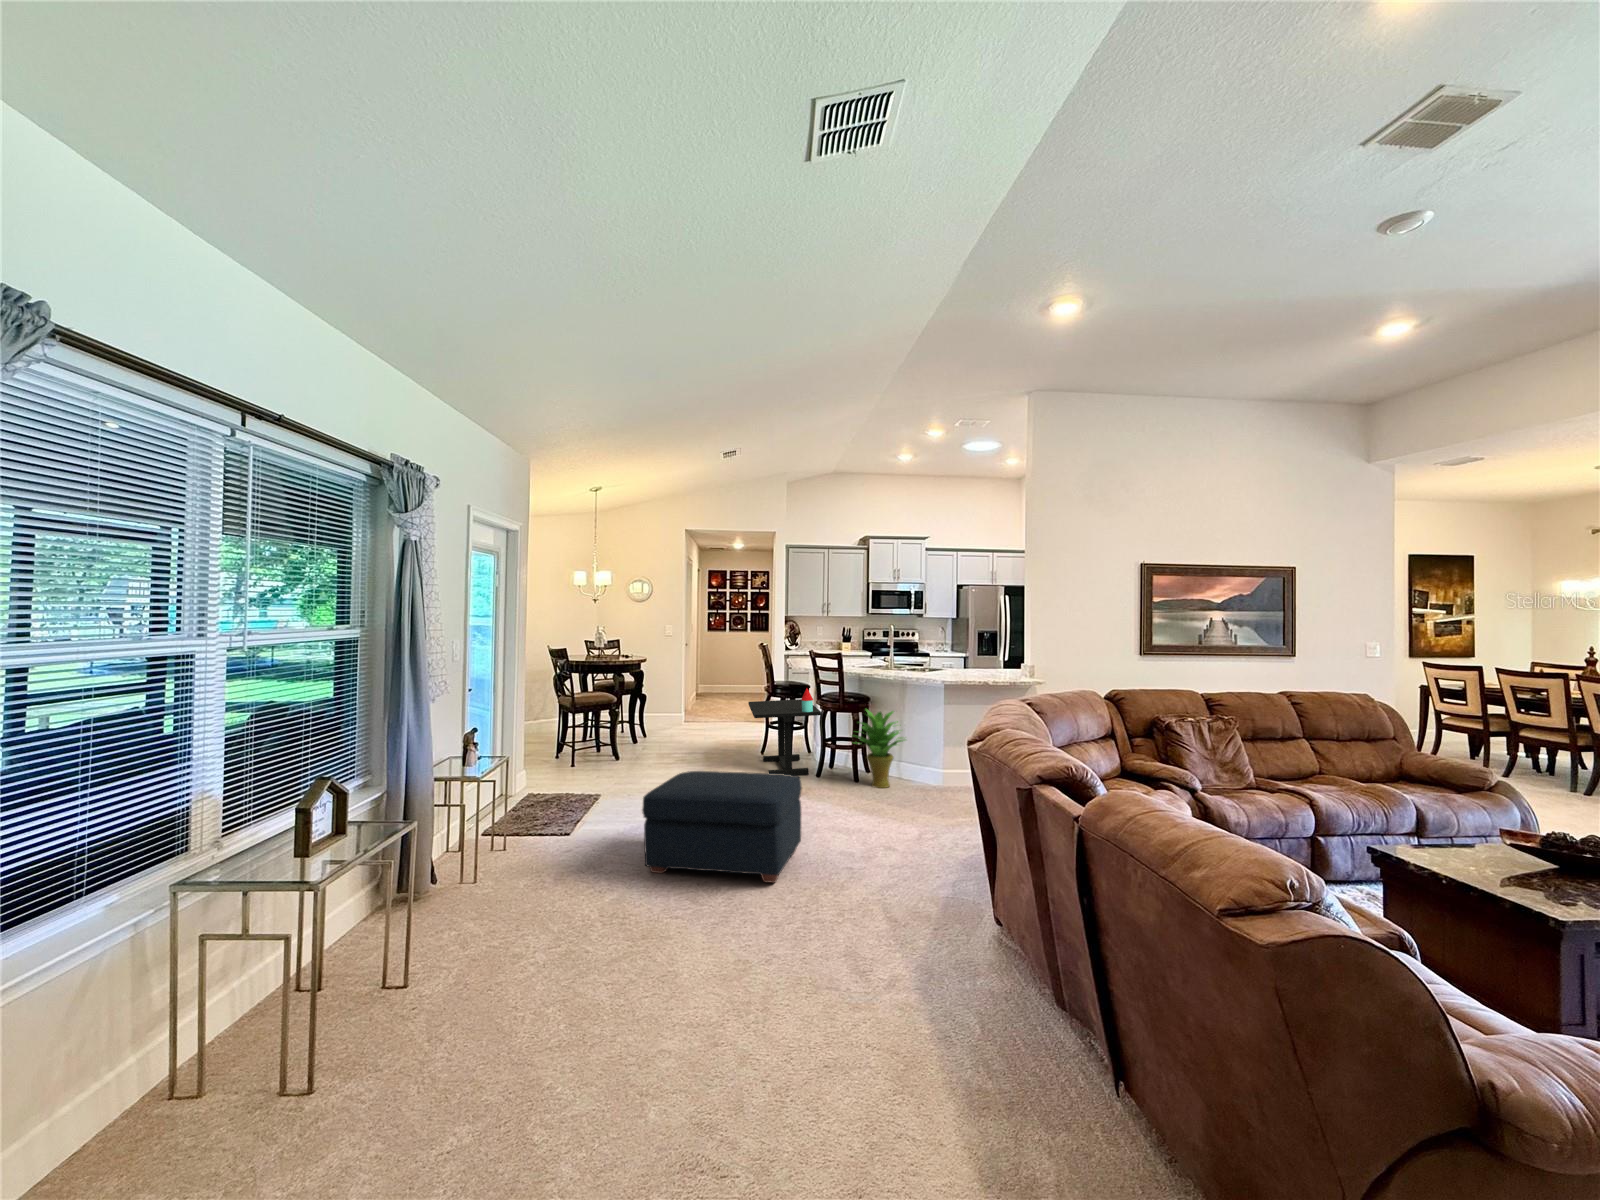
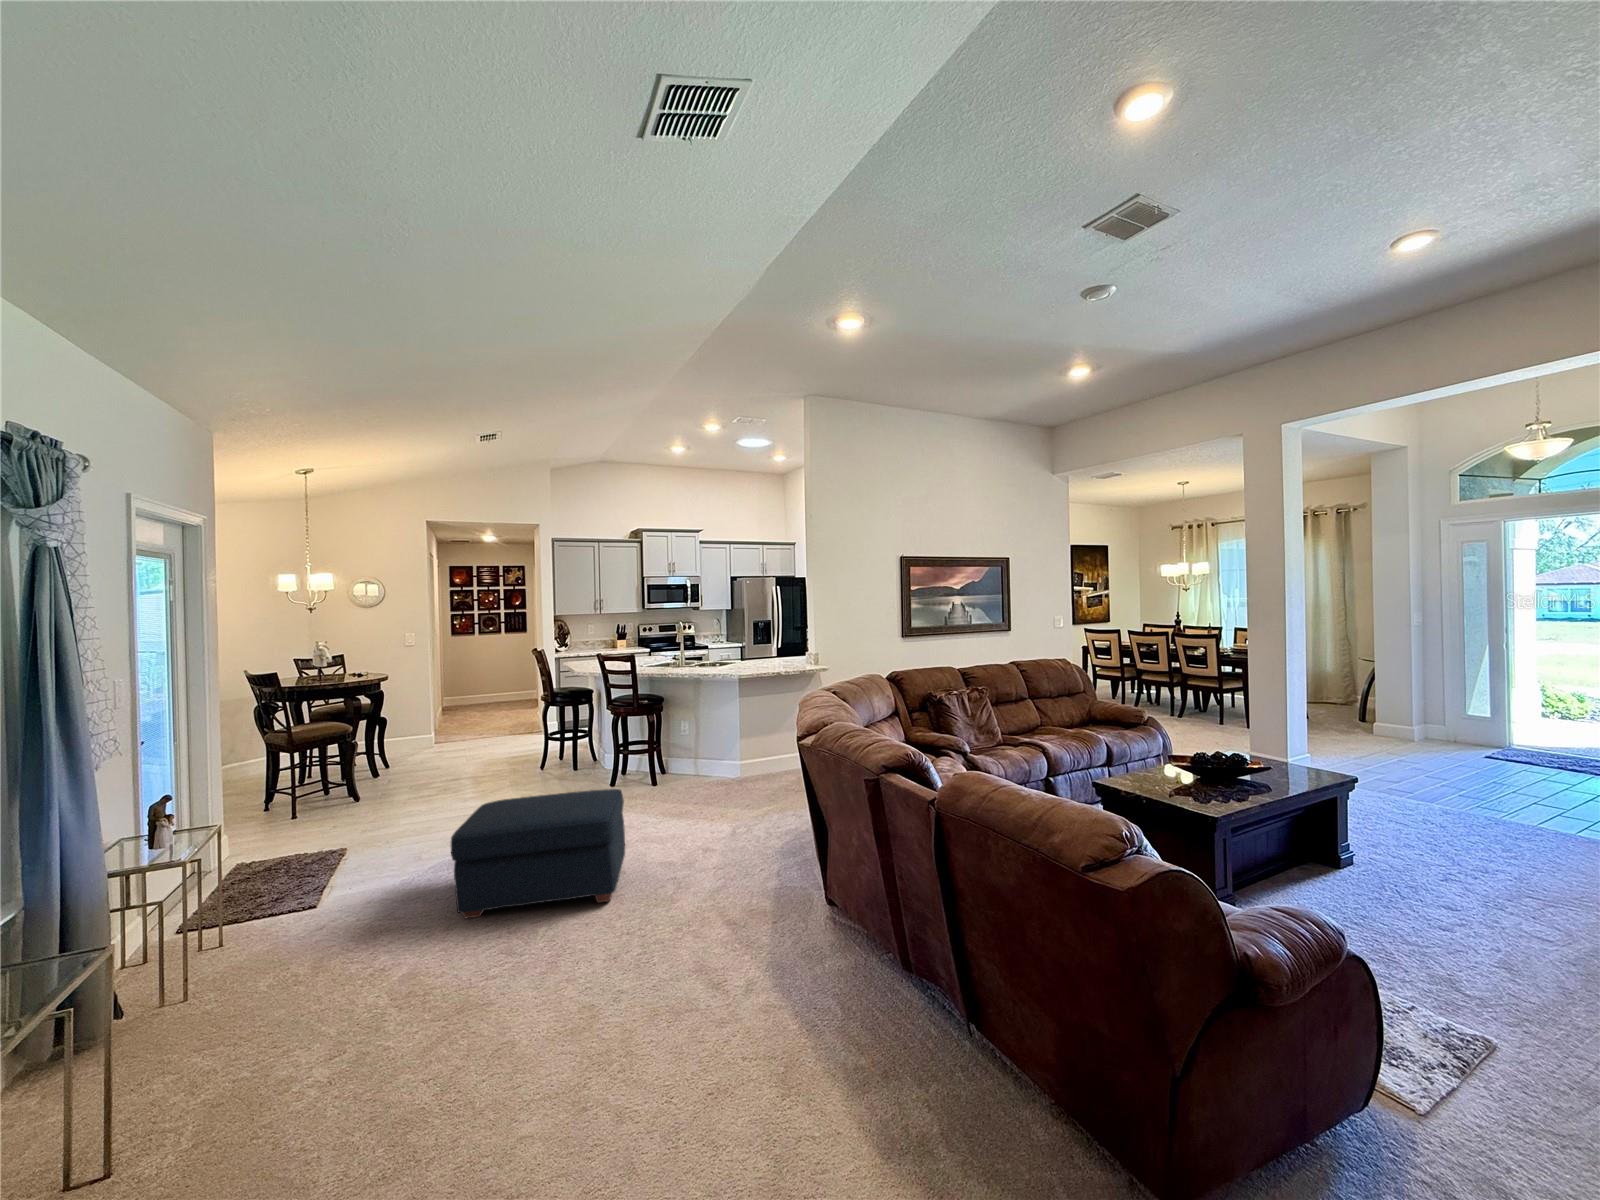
side table: present [748,689,821,776] -> none [527,694,615,792]
potted plant: present [854,709,905,788] -> none [648,709,706,787]

